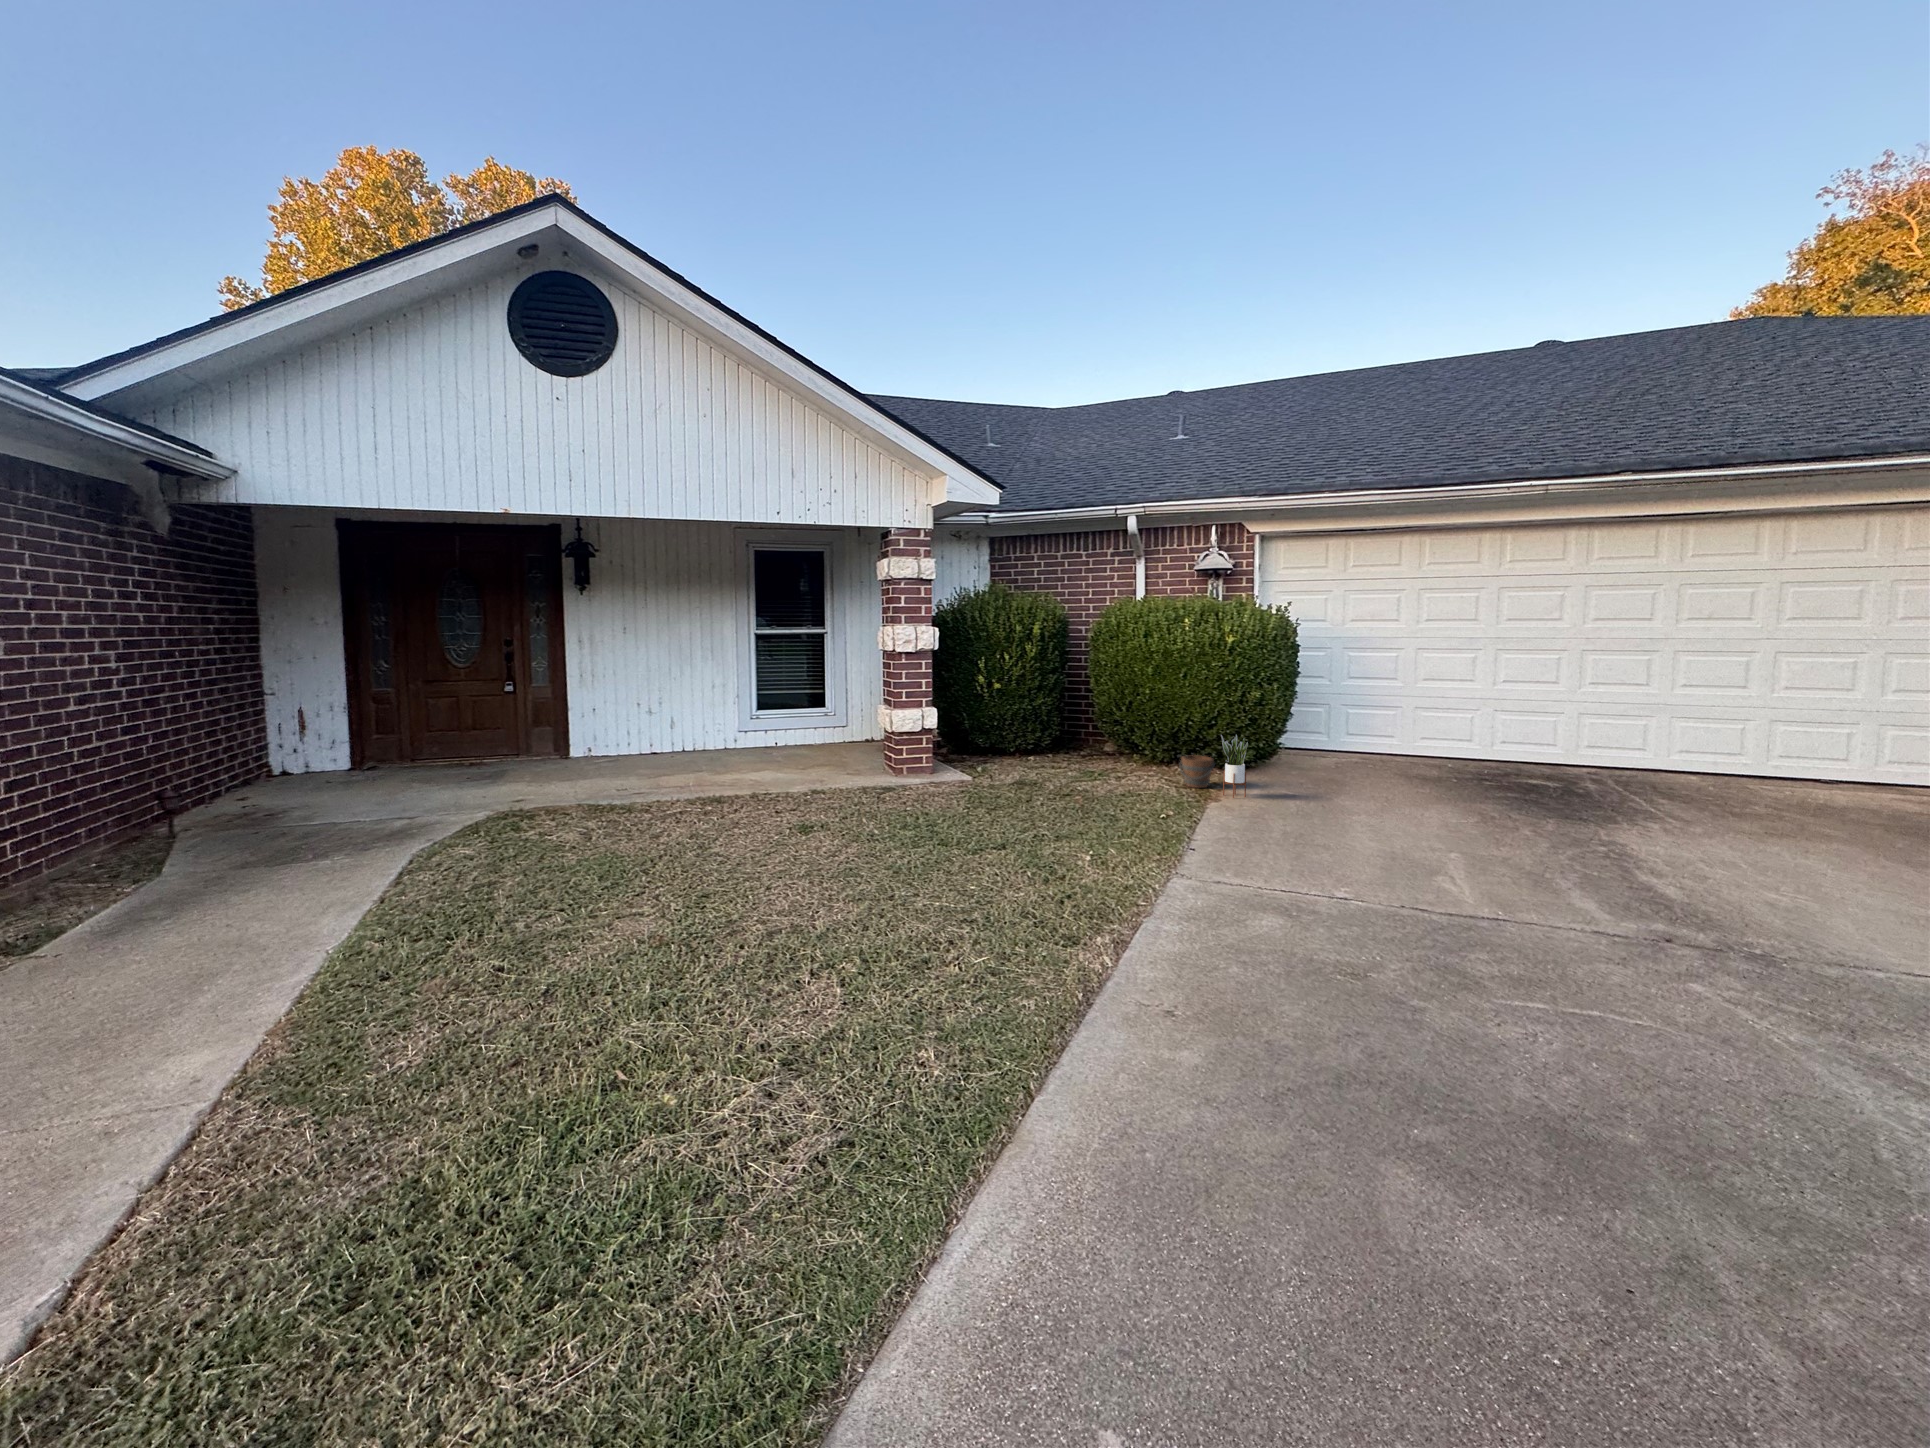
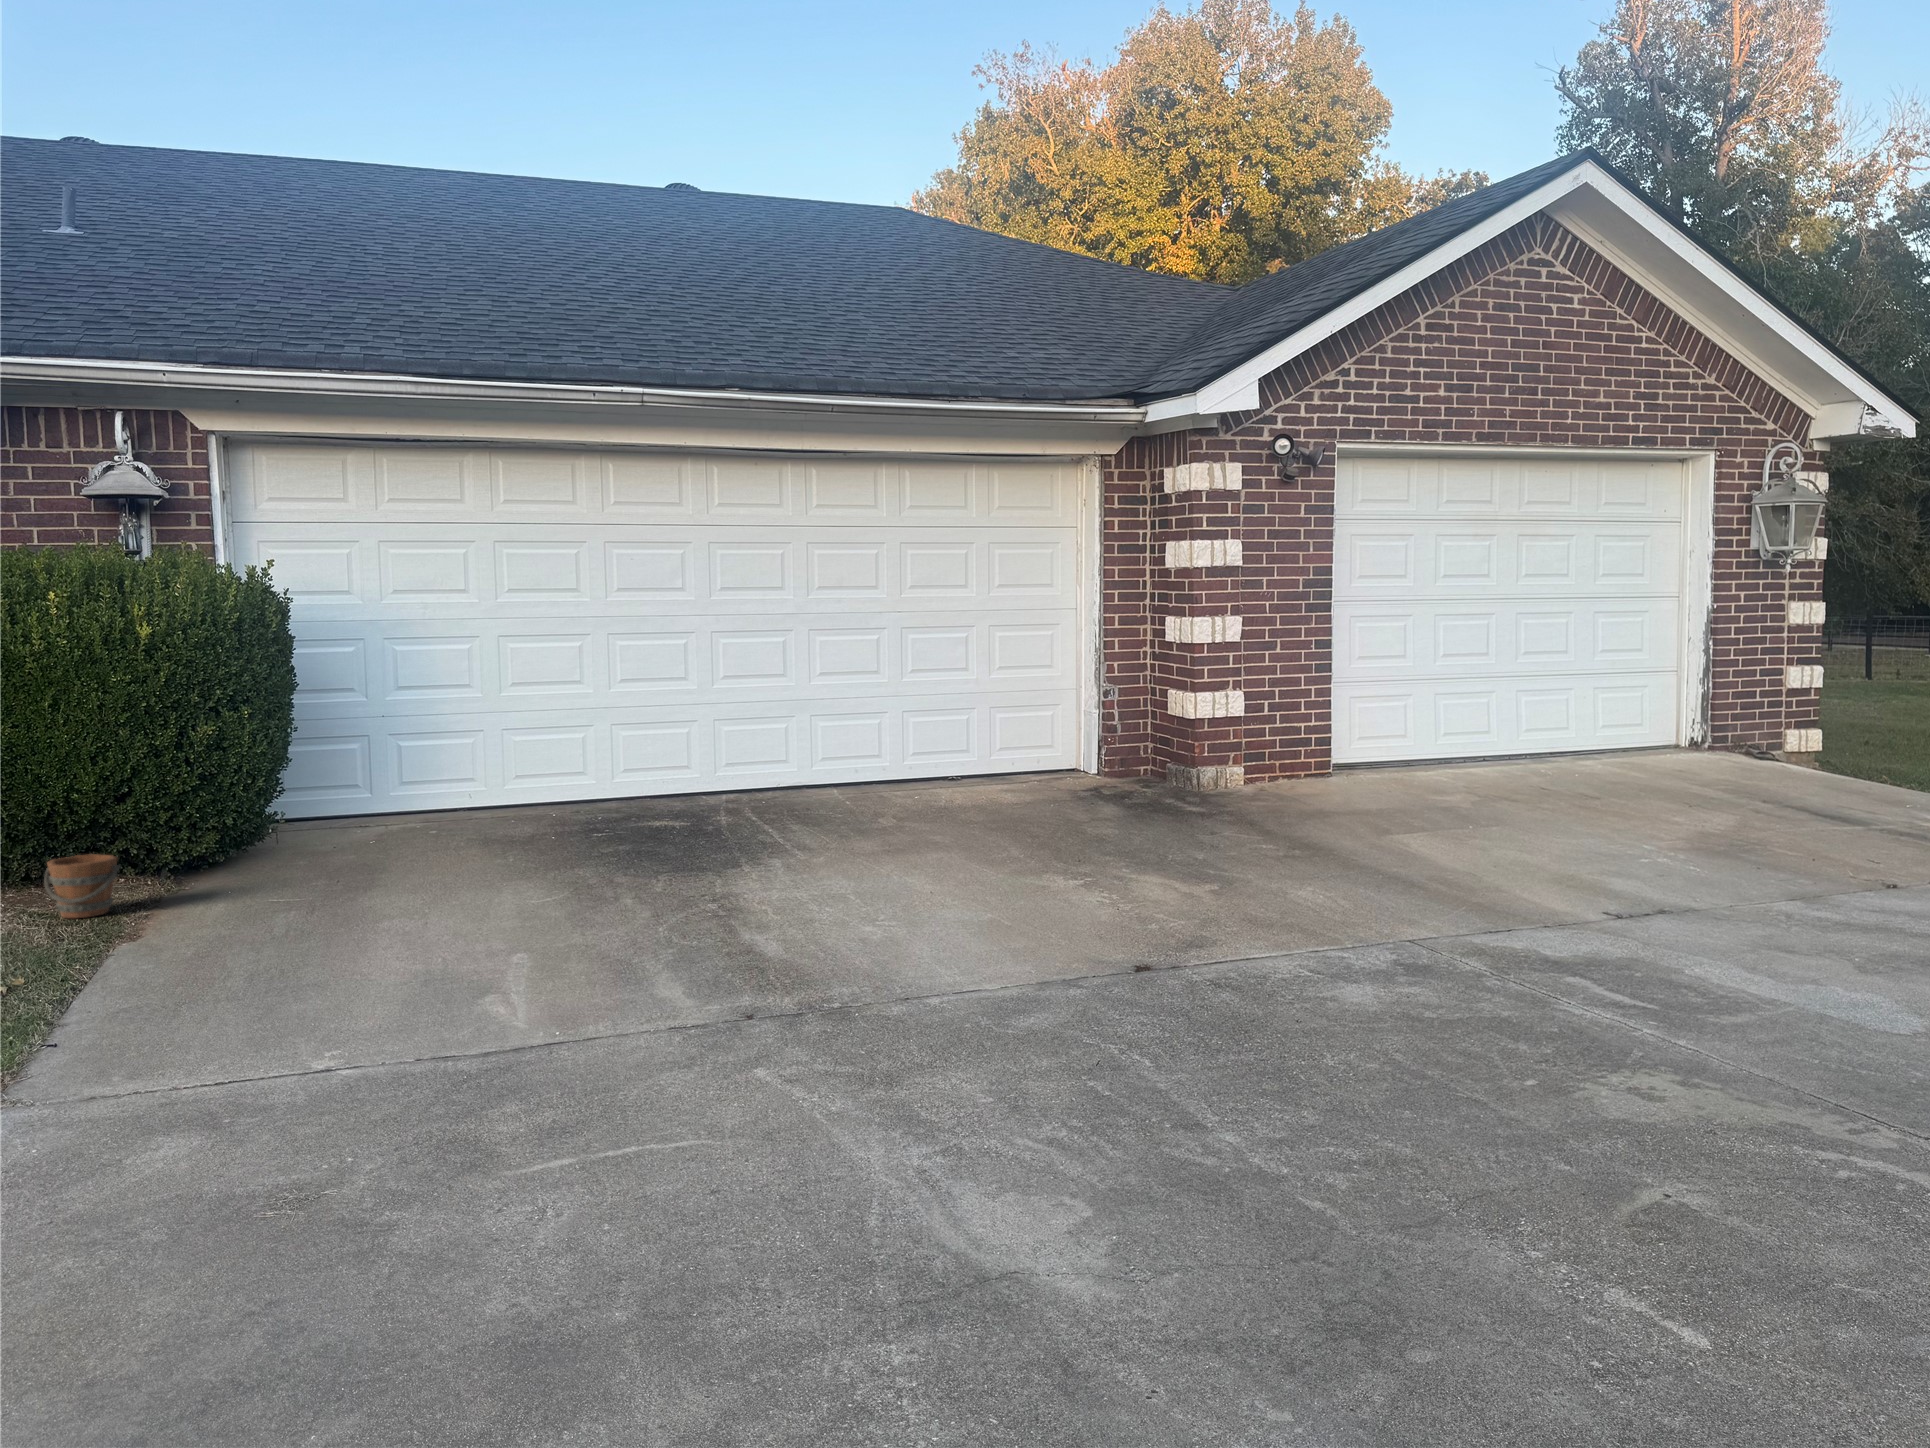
potted plant: present [1221,735,1248,798] -> none [120,806,179,926]

